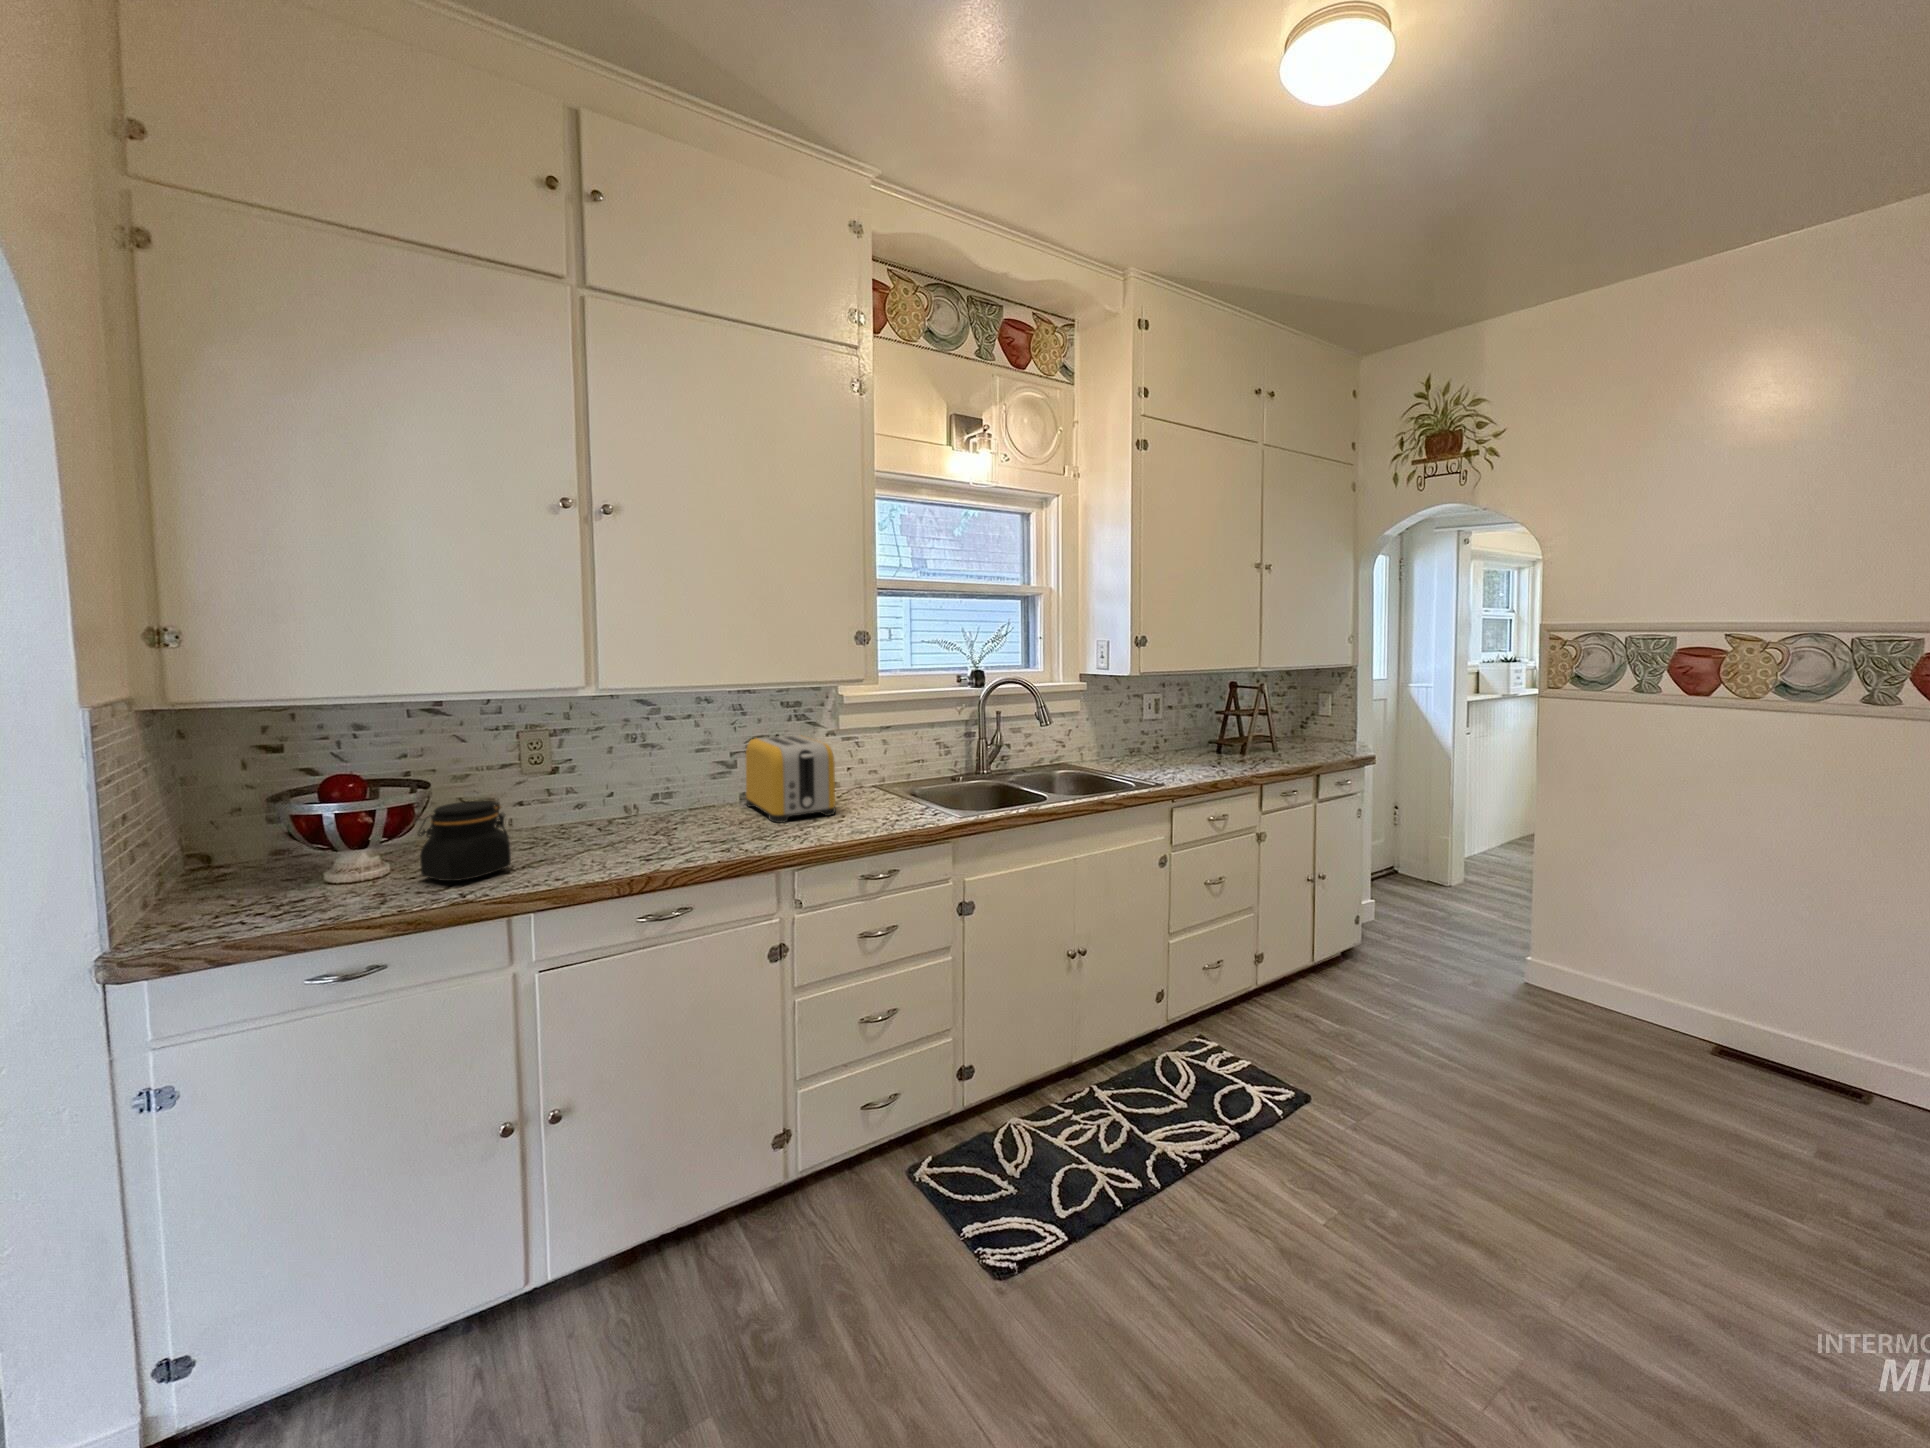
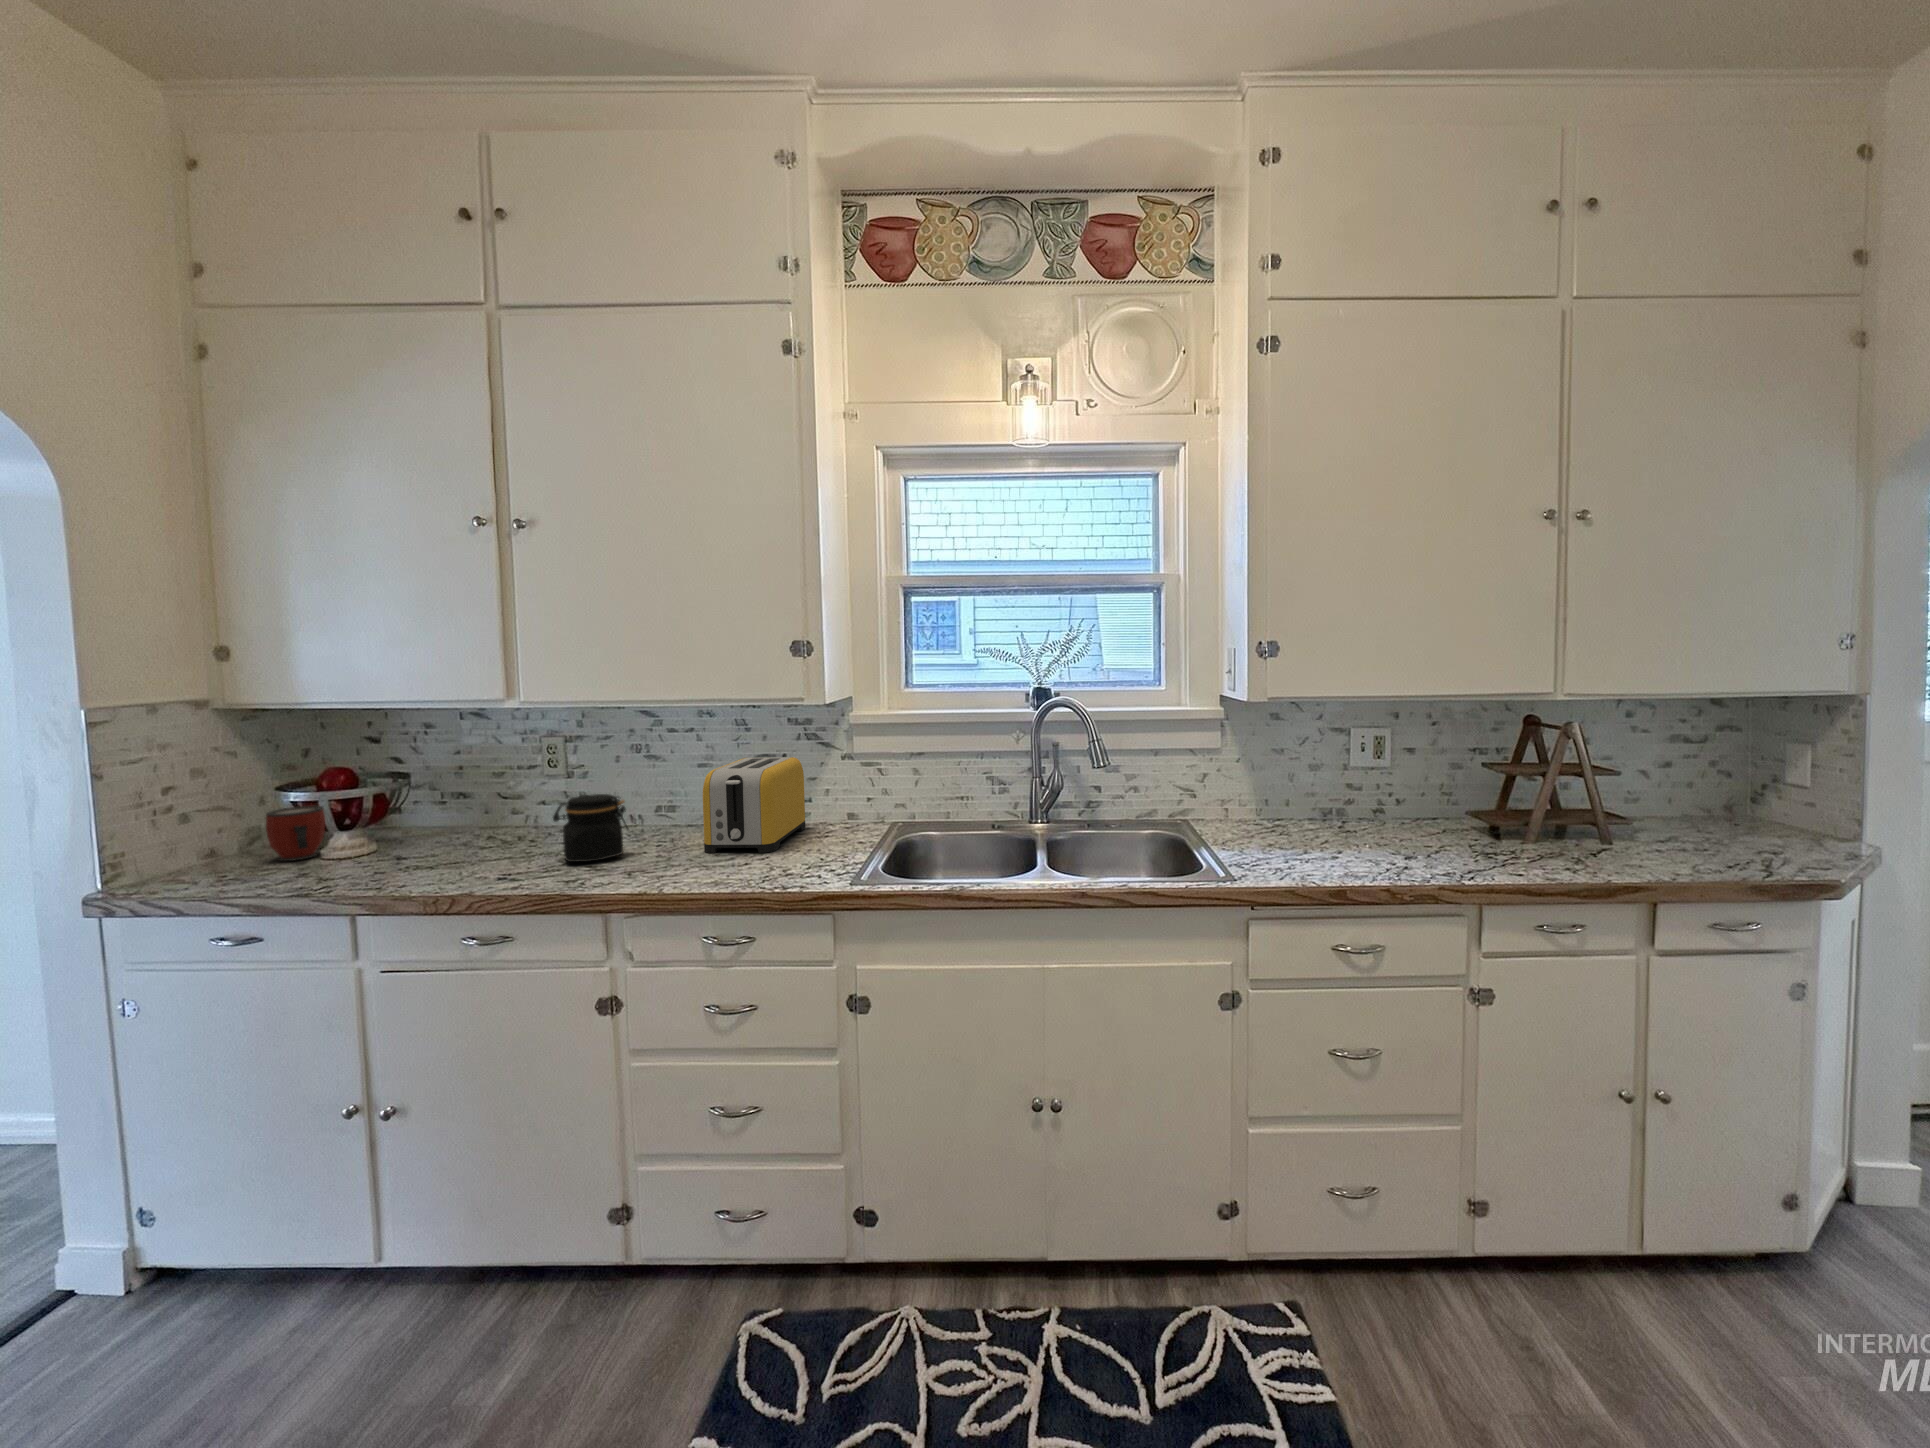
jar: present [417,801,511,881] -> present [553,794,628,862]
mug: none [219,832,311,907] -> present [266,806,325,861]

